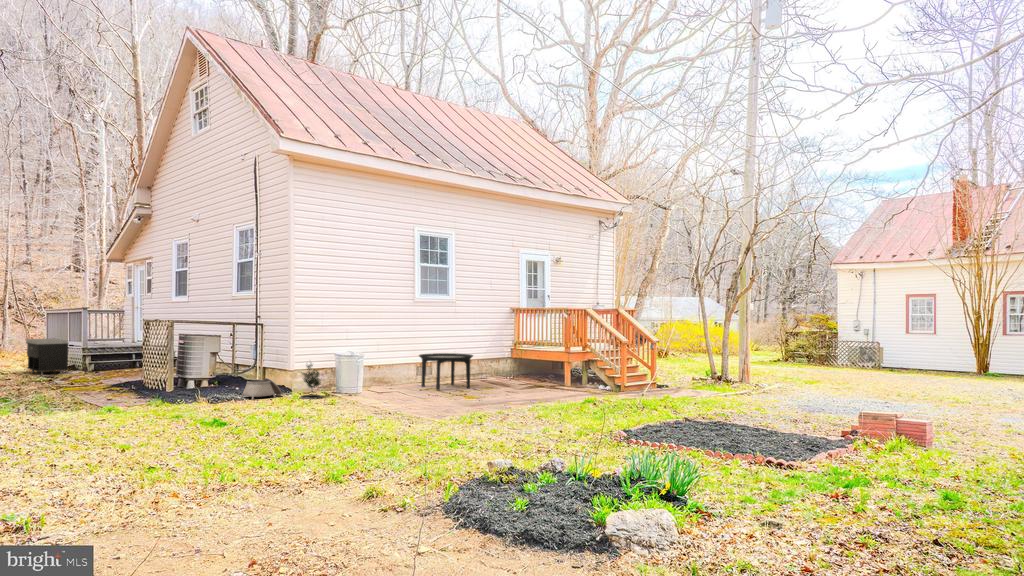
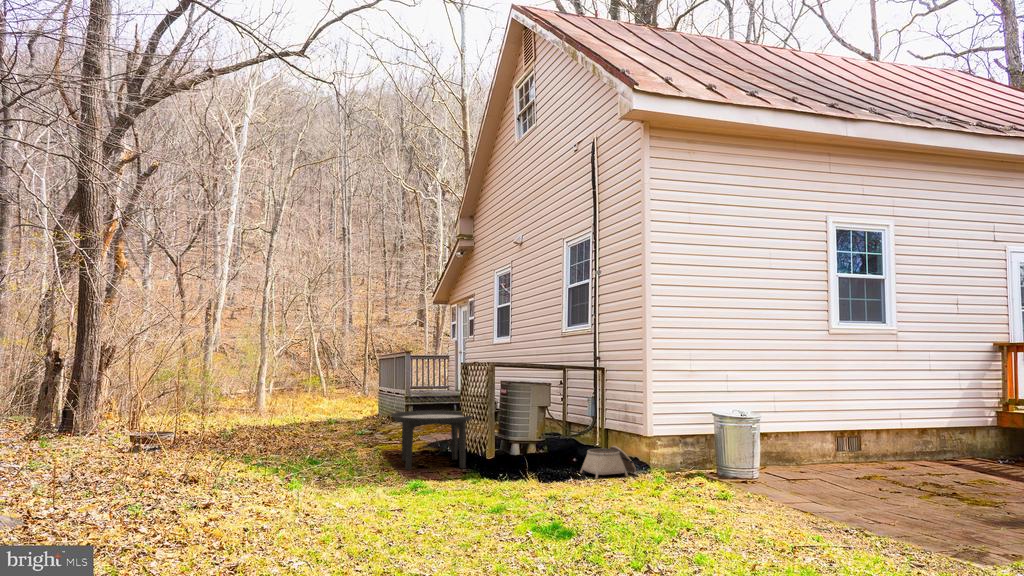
storage bench: present [26,338,68,375] -> none [358,386,394,426]
round table: present [419,353,473,390] -> present [391,410,473,470]
potted tree: present [301,364,322,399] -> none [663,421,699,484]

